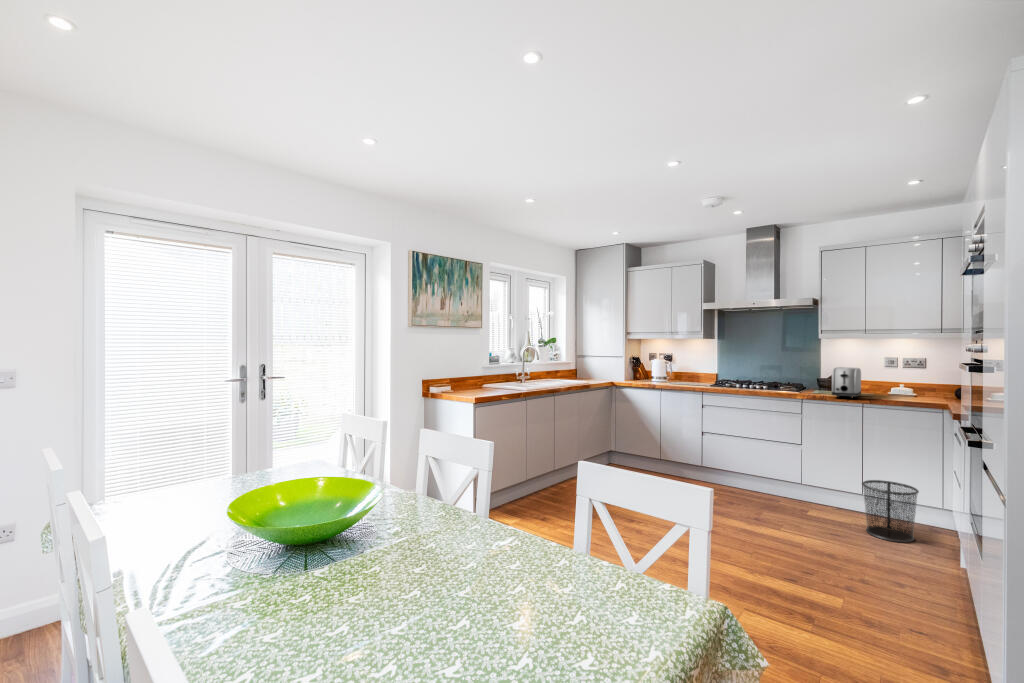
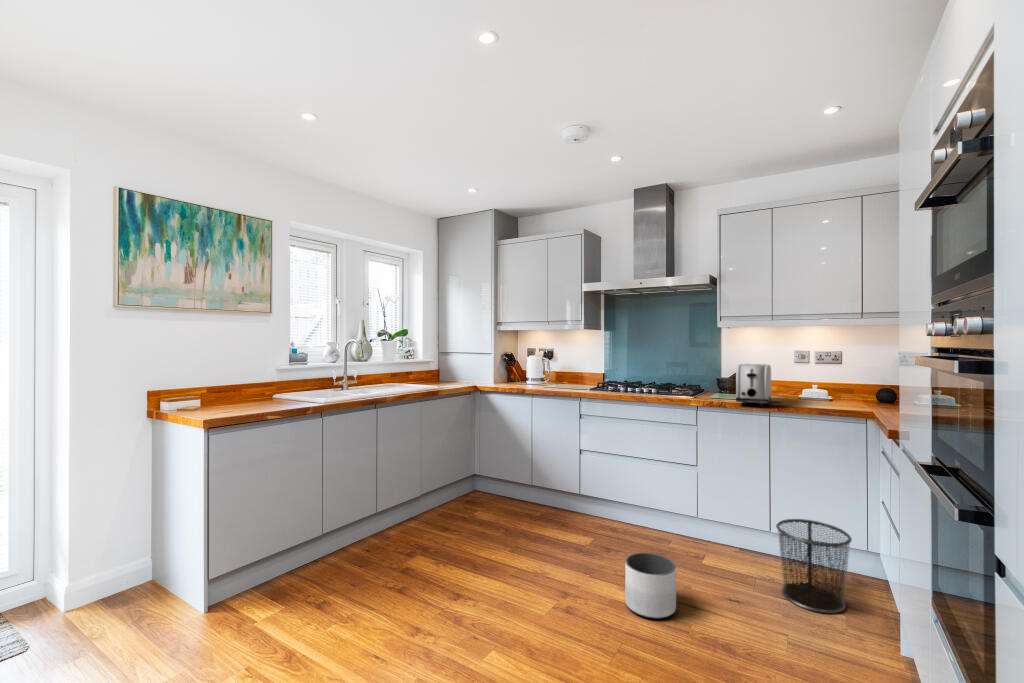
planter: none [748,497,785,537] -> present [625,553,676,619]

